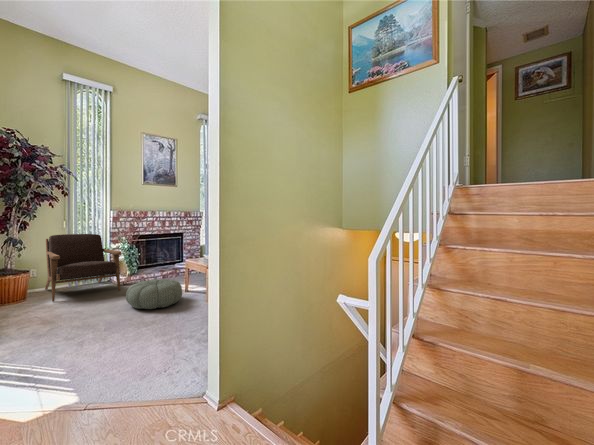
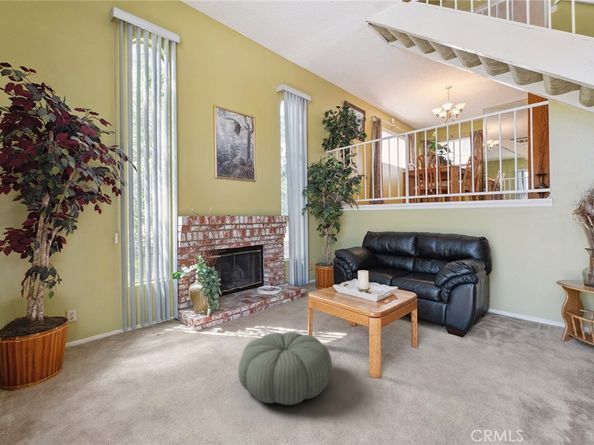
armchair: present [45,234,121,301] -> none [91,252,206,378]

